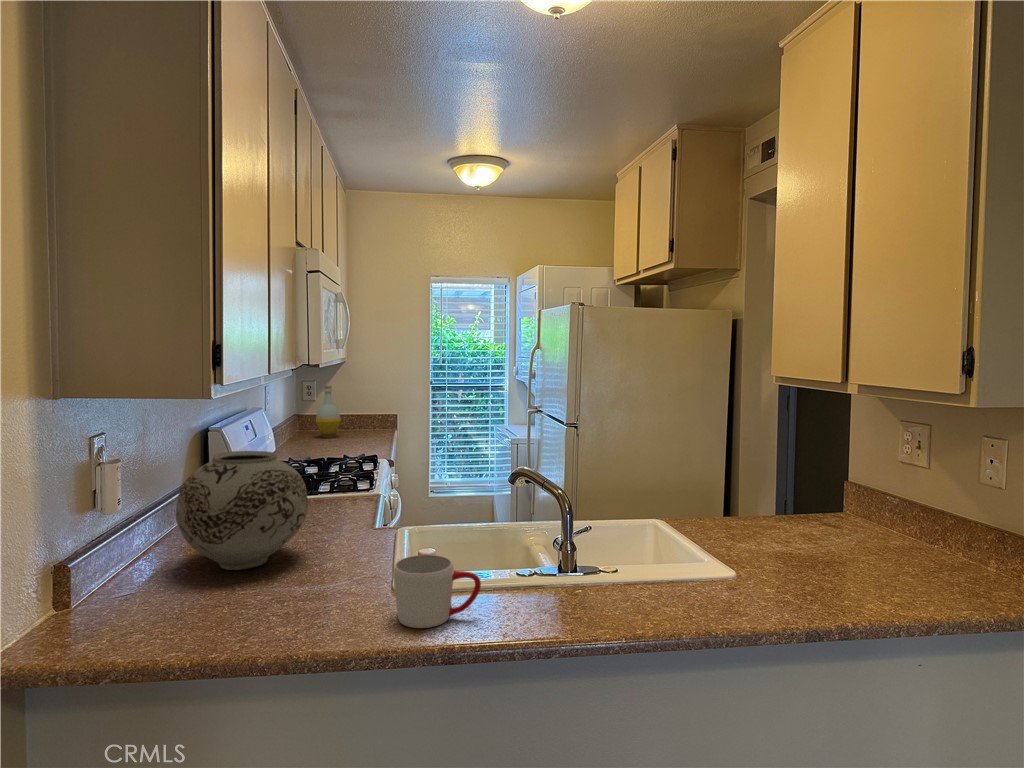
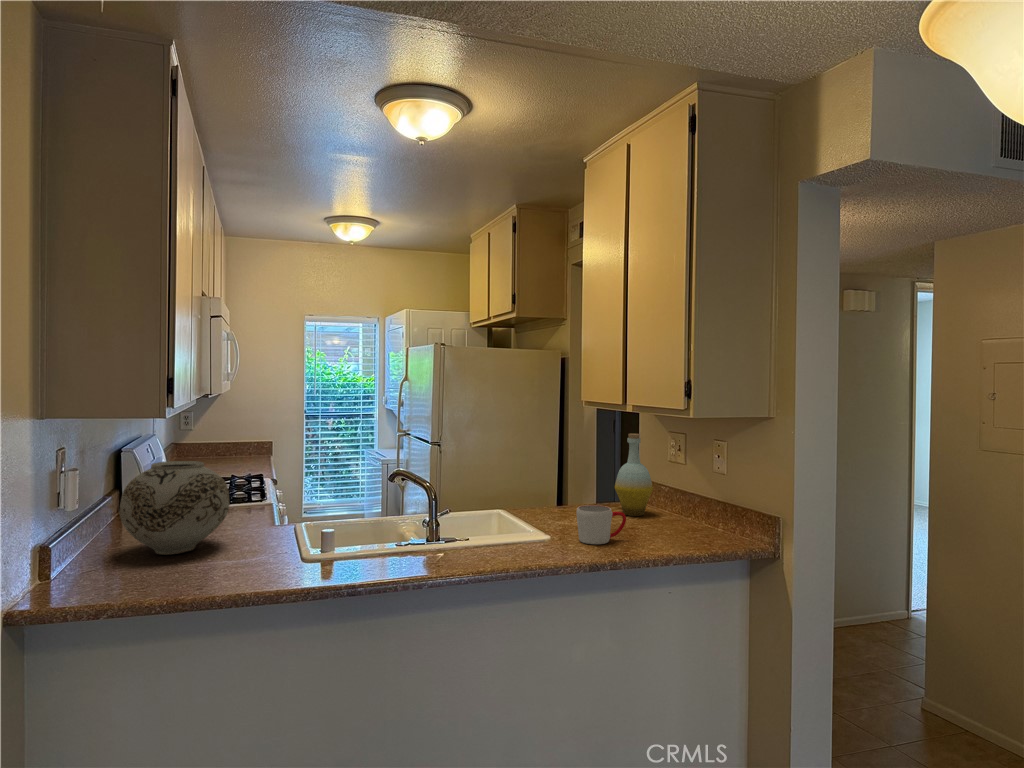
bottle: present [316,386,341,438] -> present [615,434,653,516]
mug: present [393,555,481,628] -> present [576,505,626,544]

